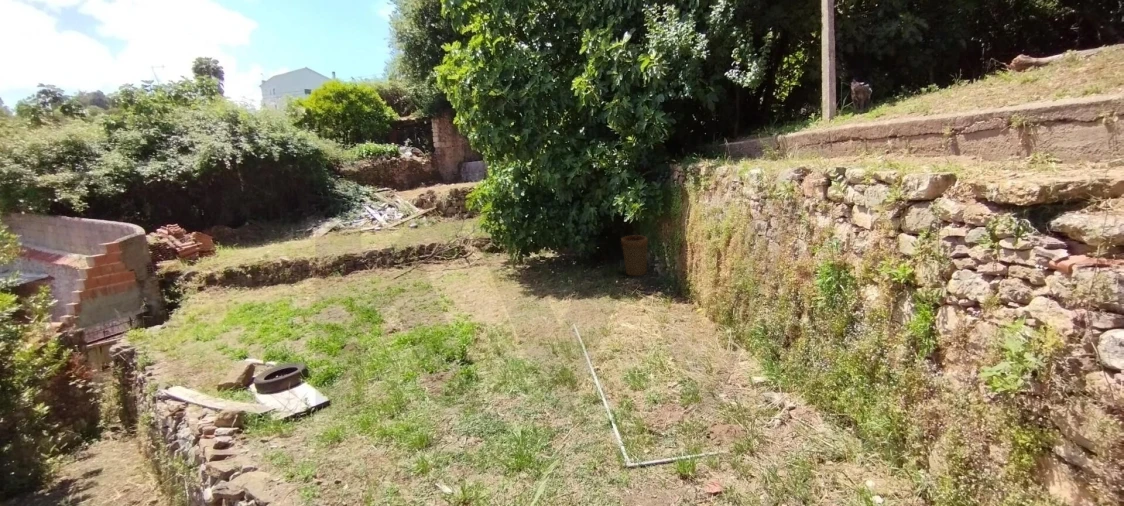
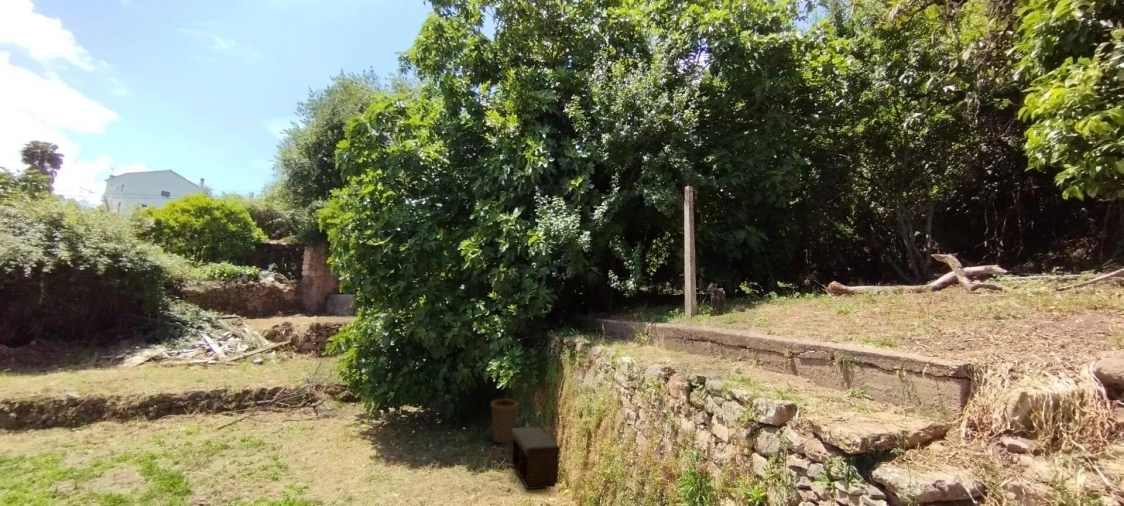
bench: none [643,256,692,310] -> present [511,427,560,489]

